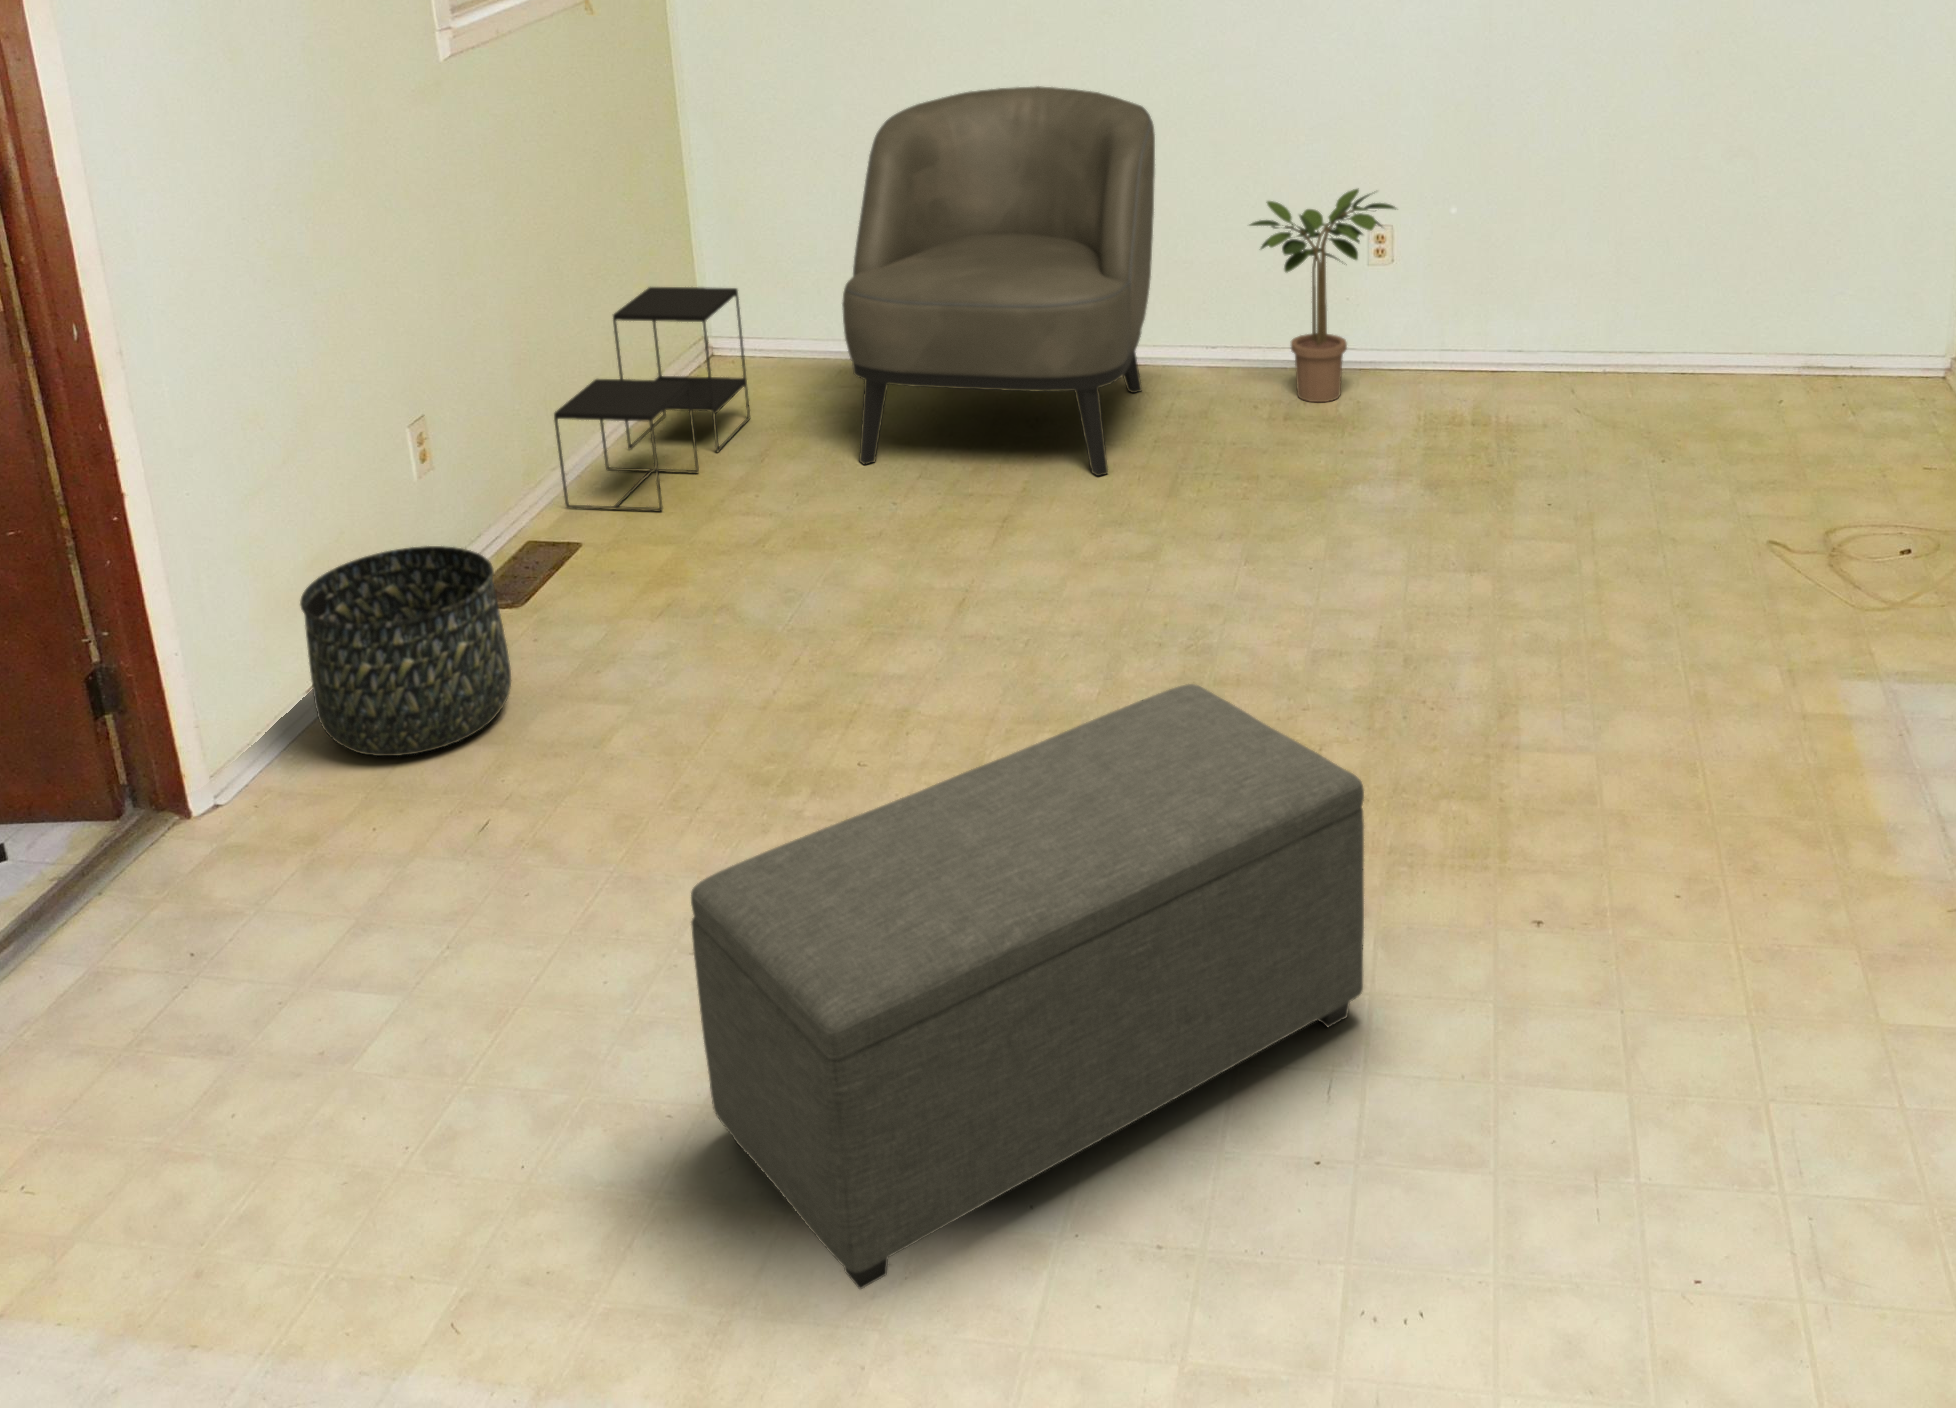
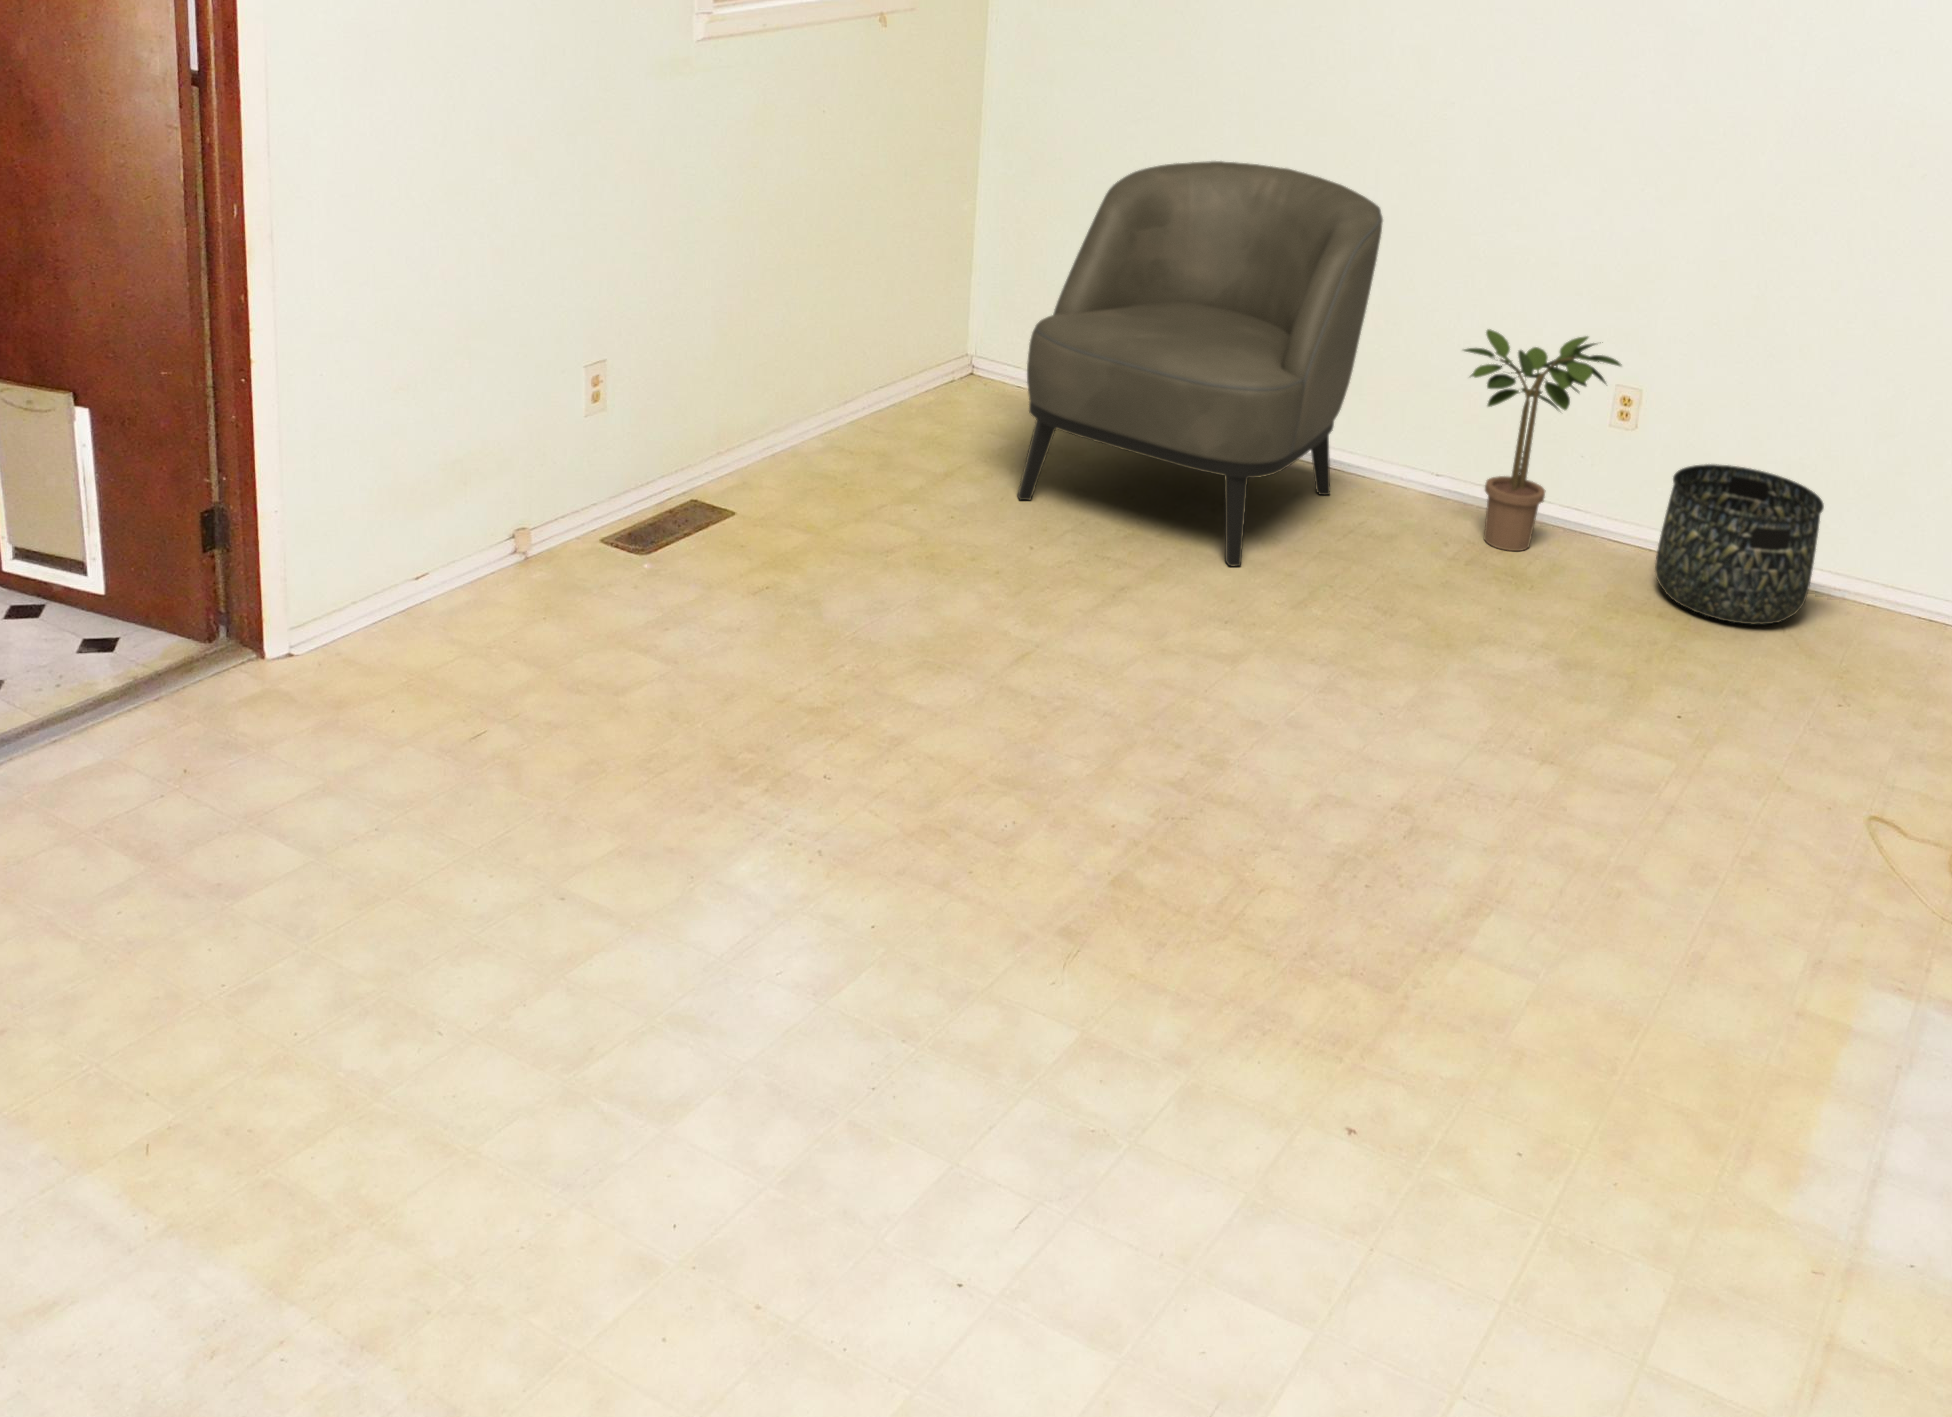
side table: present [554,287,750,511] -> none [736,288,957,497]
basket: present [300,546,511,756] -> present [1655,464,1824,625]
ottoman: present [691,684,1364,1289] -> none [461,779,1141,1257]

